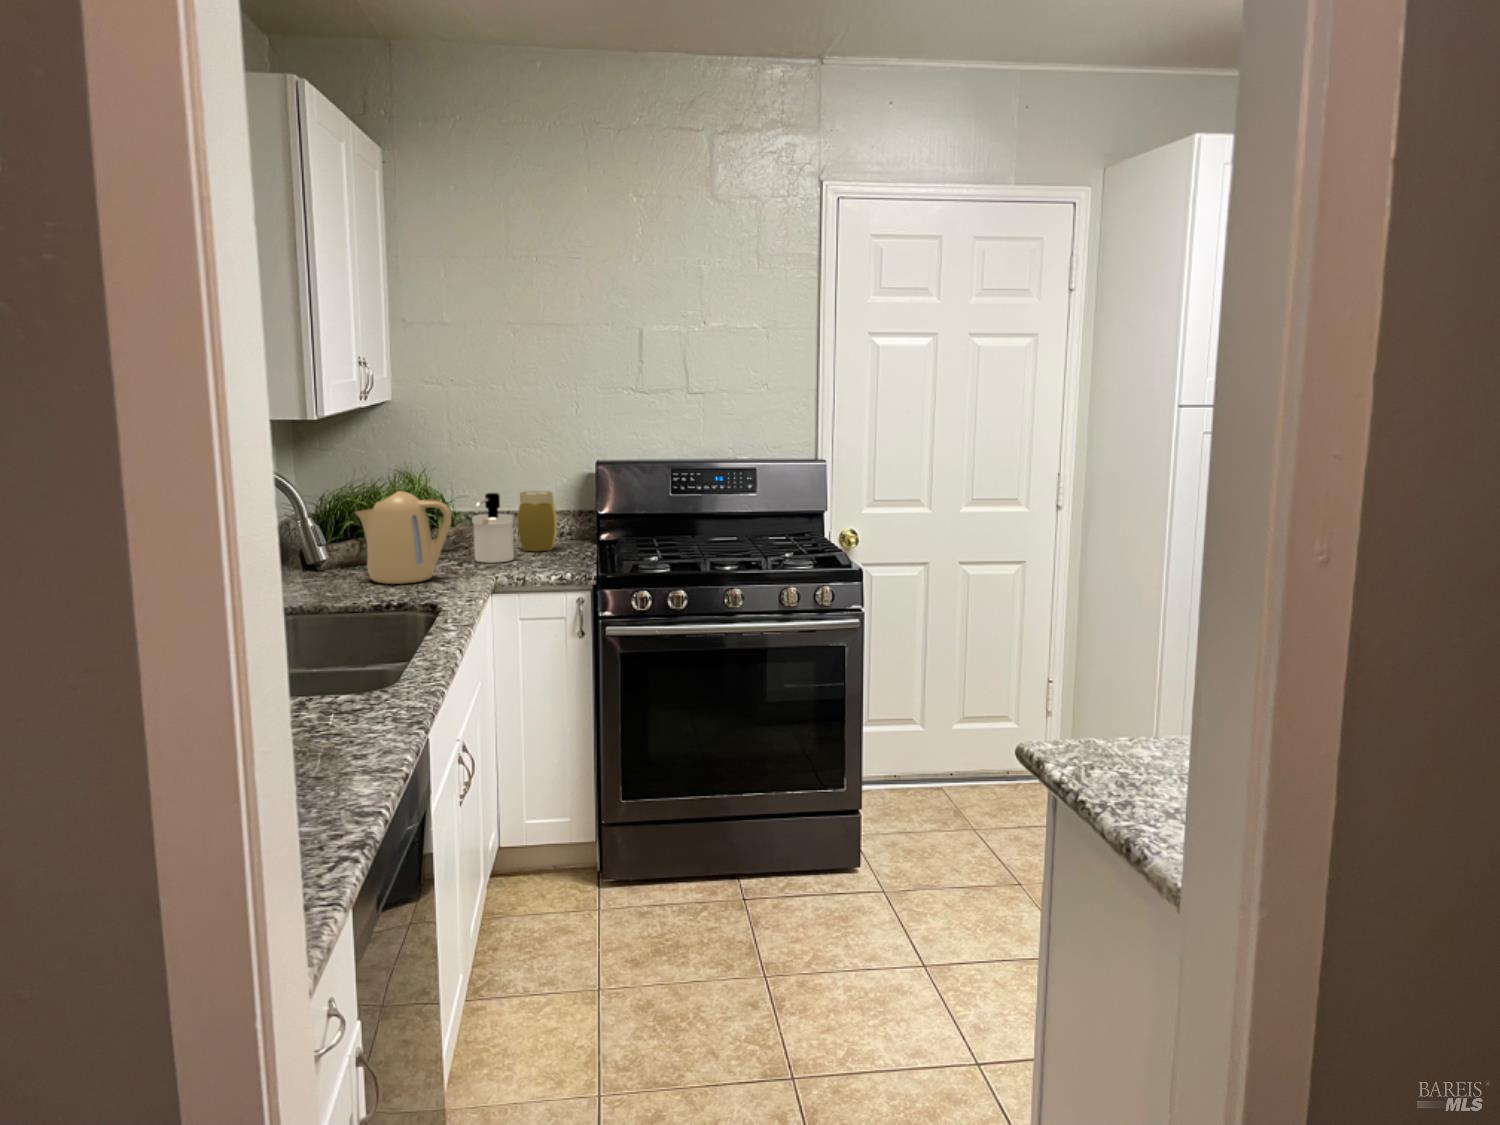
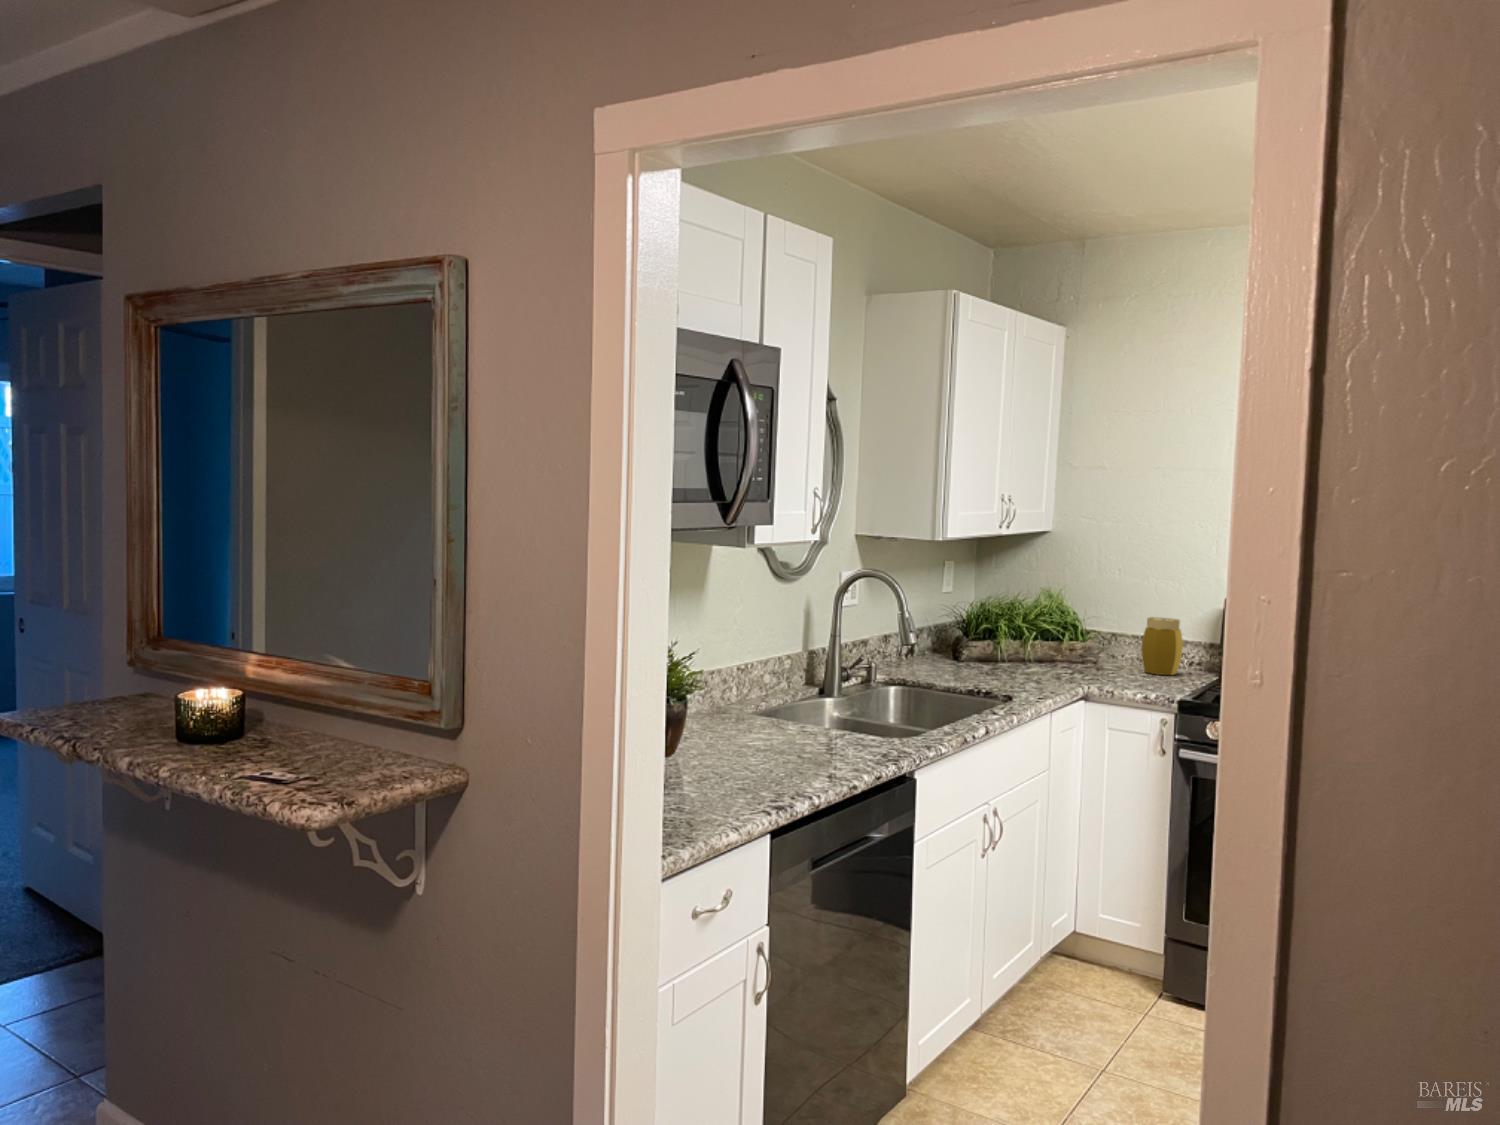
kettle: present [356,491,451,584] -> none [980,602,1057,681]
soap dispenser: present [472,493,514,563] -> none [1087,614,1130,678]

